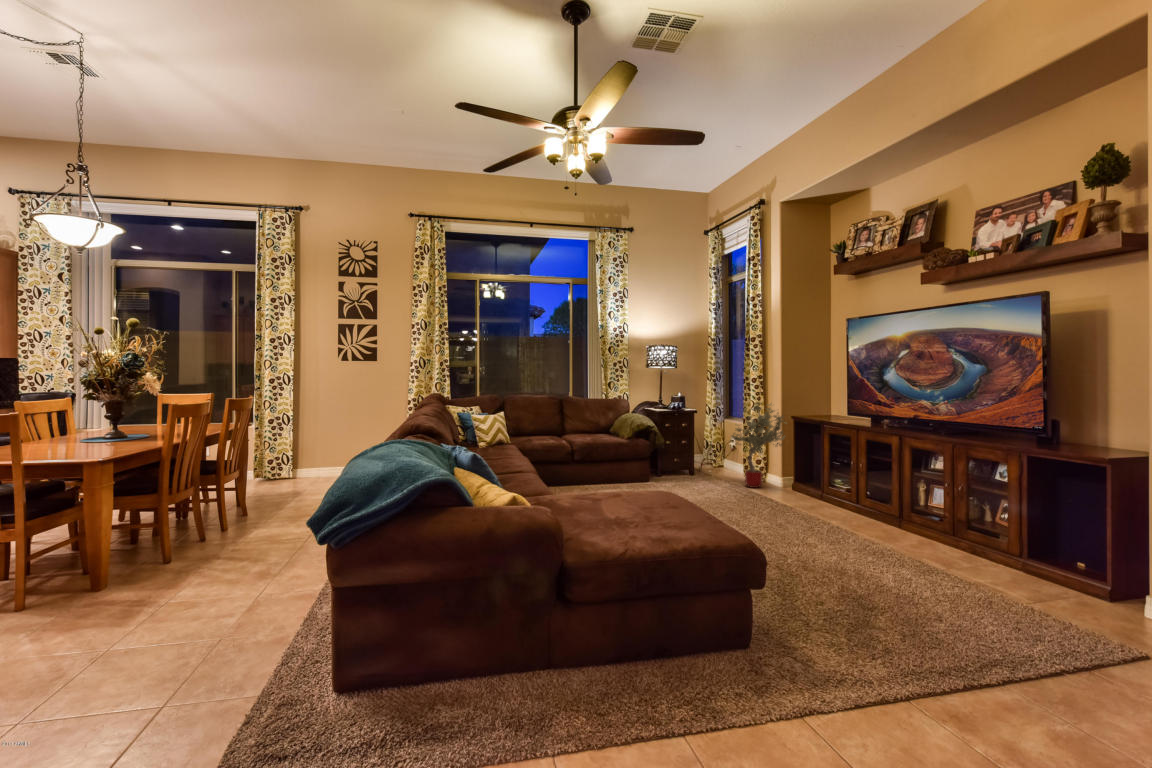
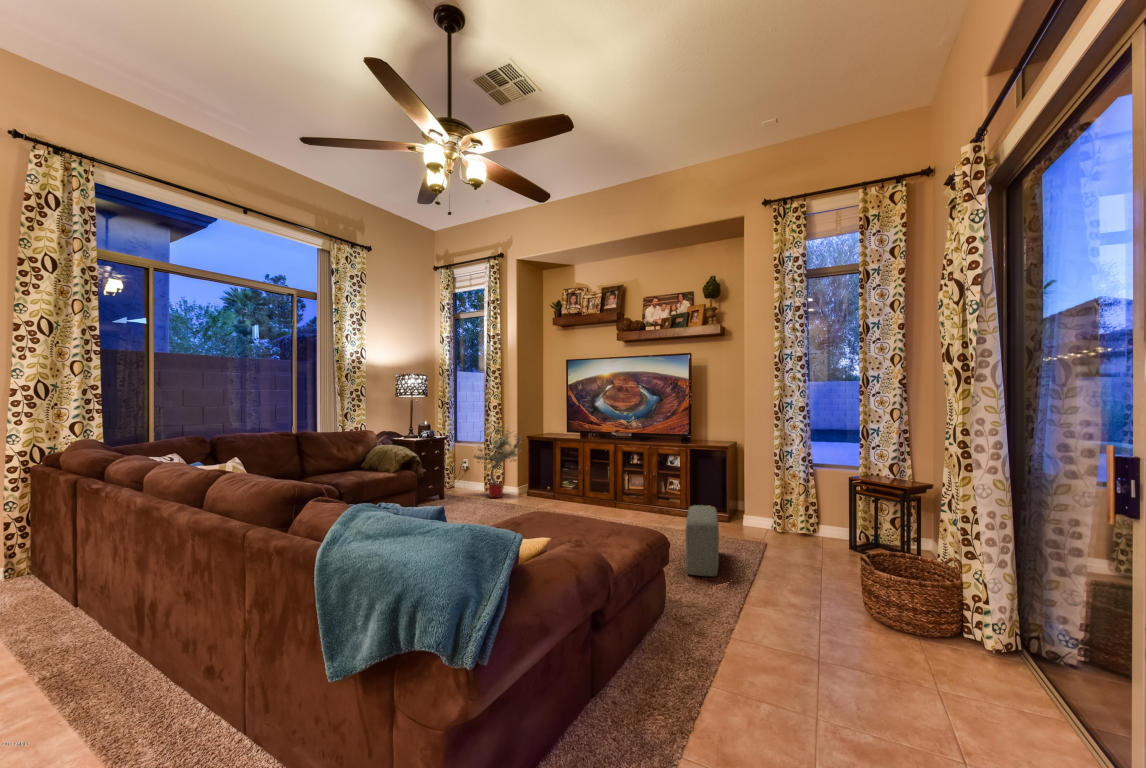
pouf: none [931,565,1047,737] -> present [685,505,719,576]

